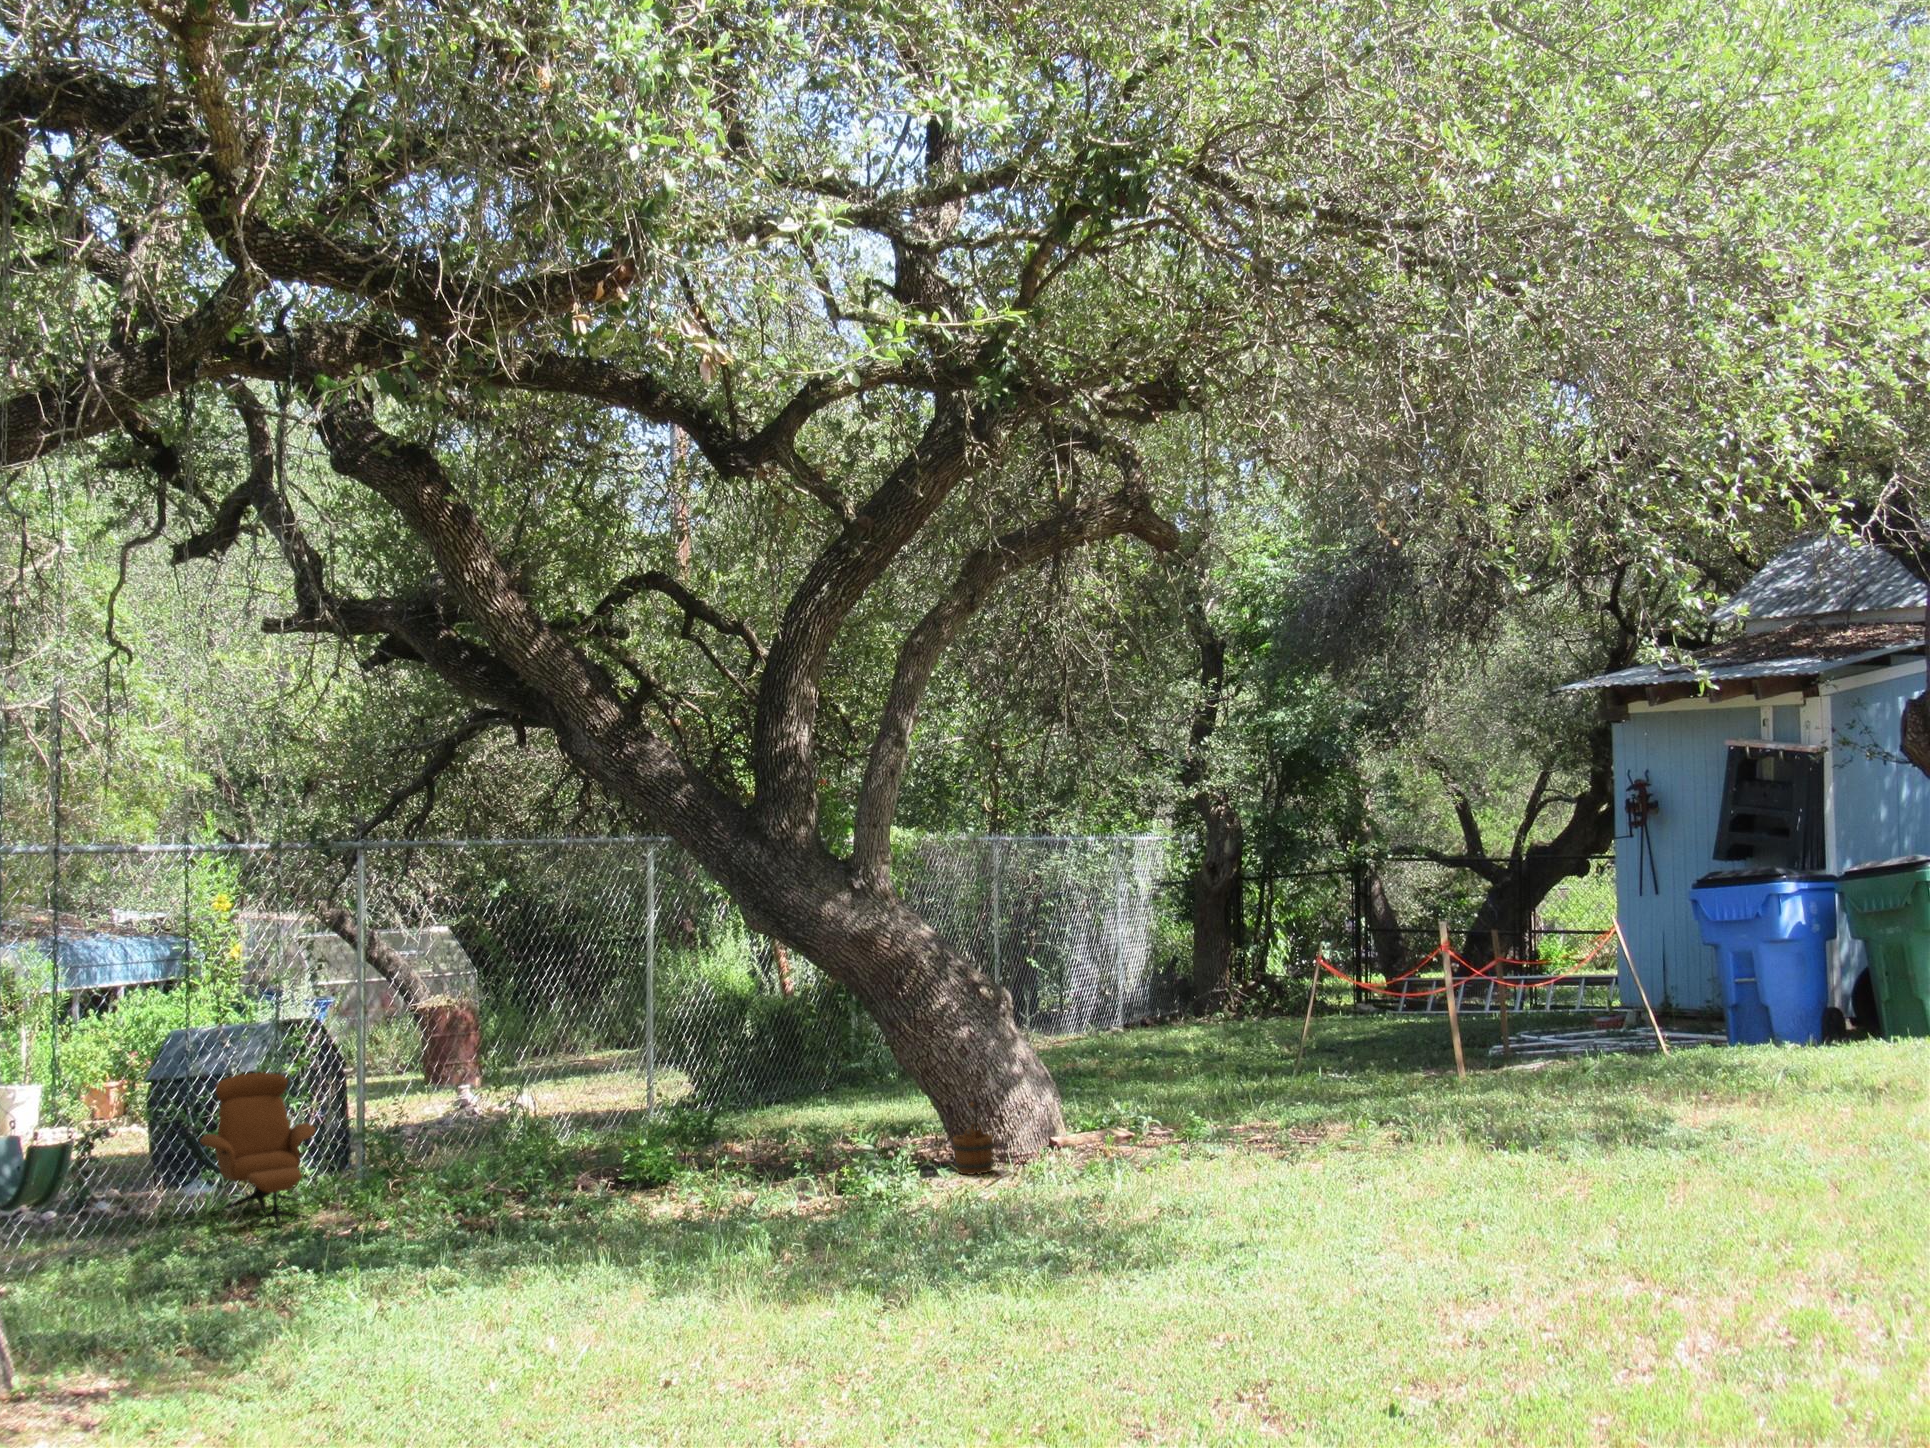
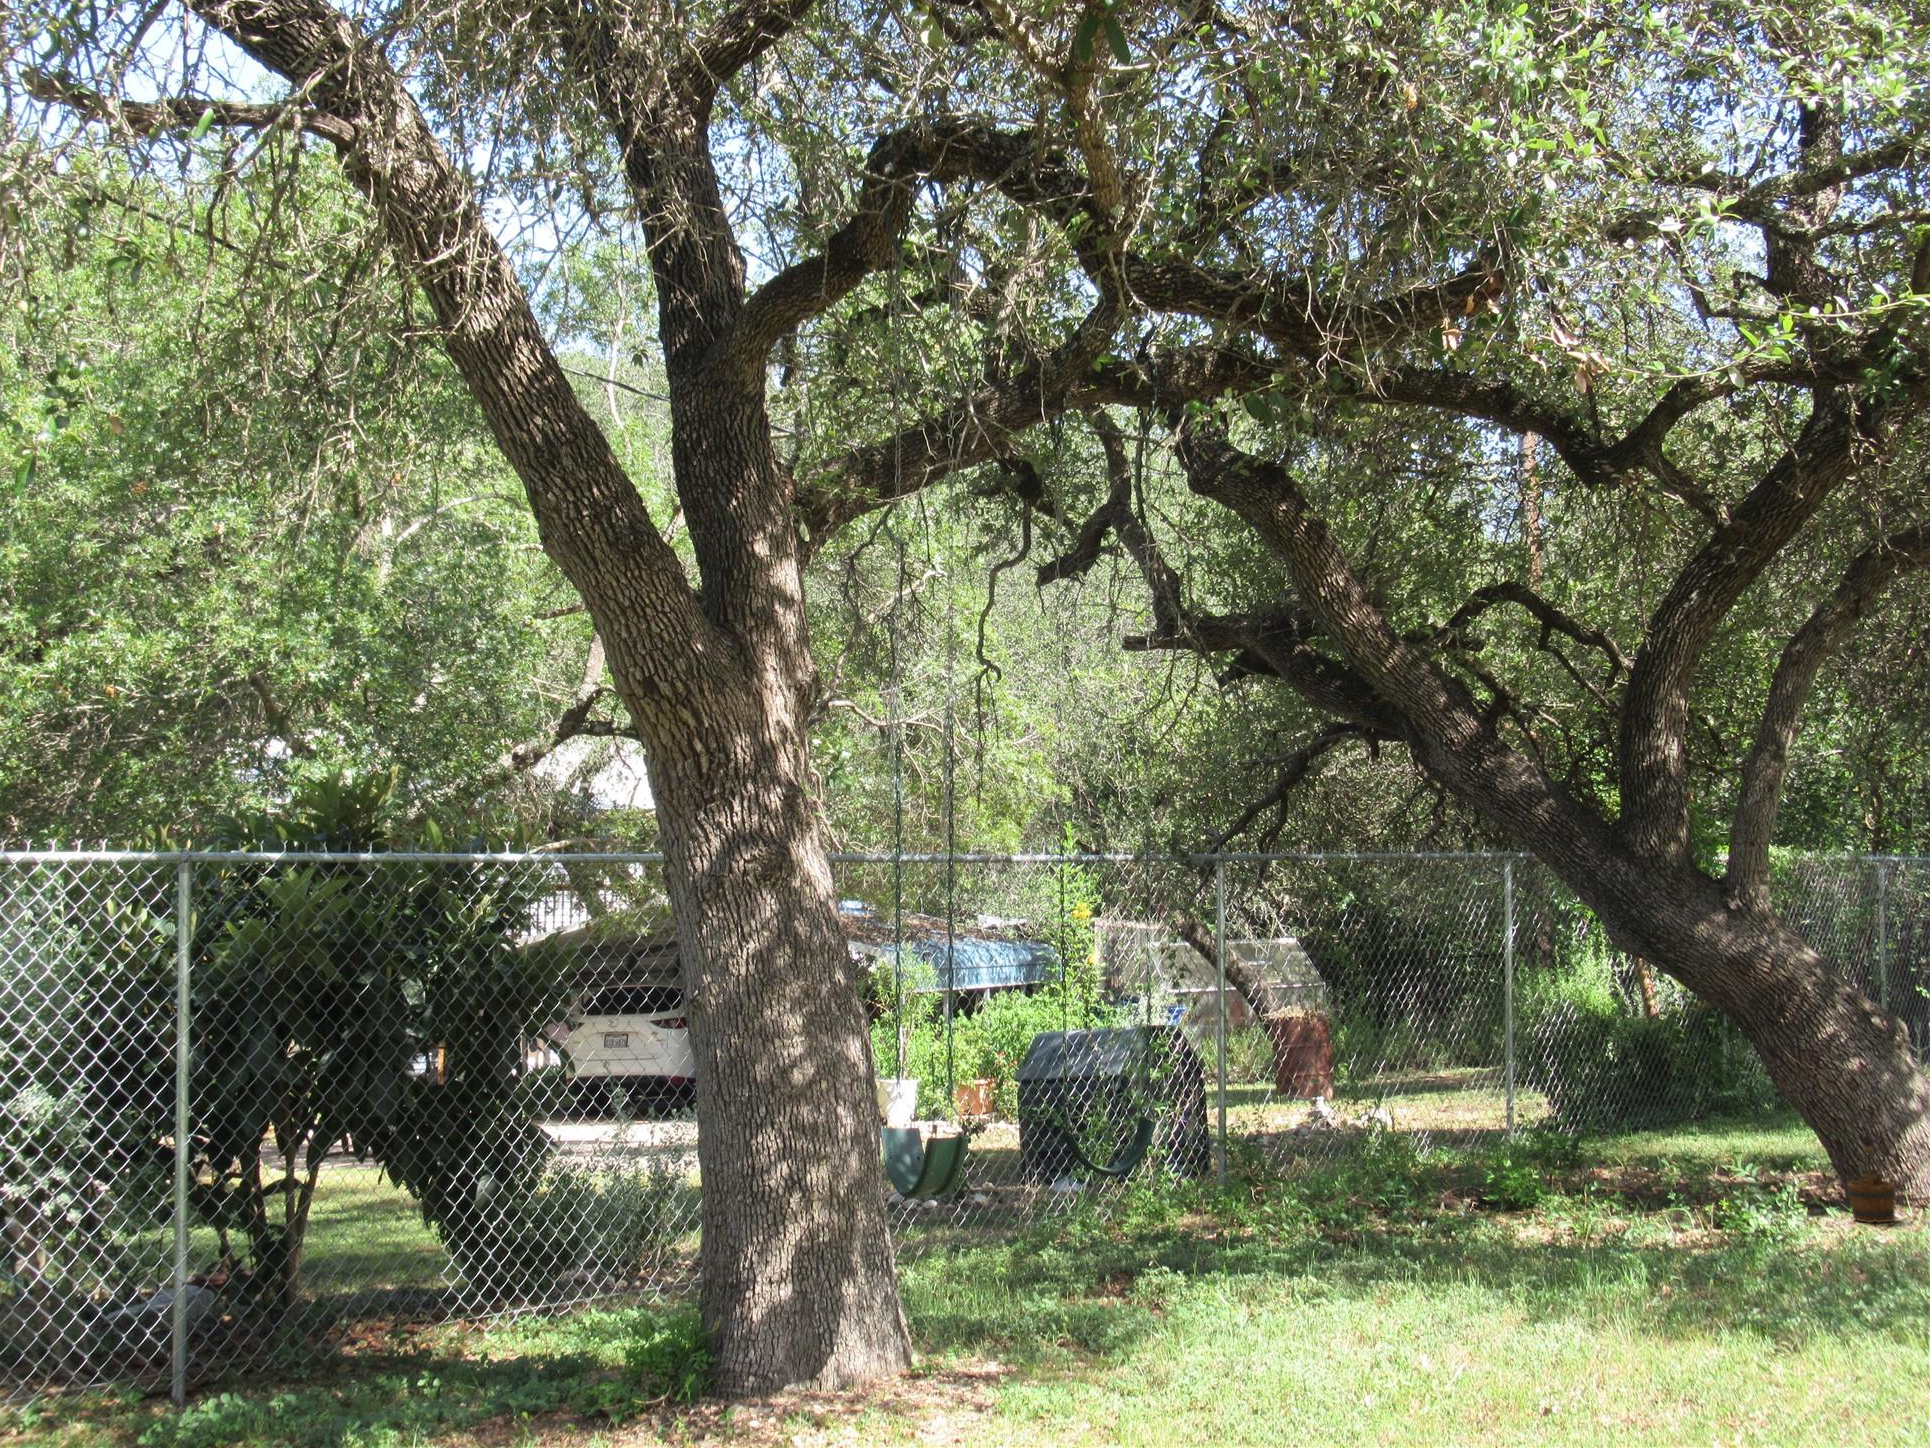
lounge chair: present [200,1072,316,1228] -> none [1089,1071,1194,1215]

